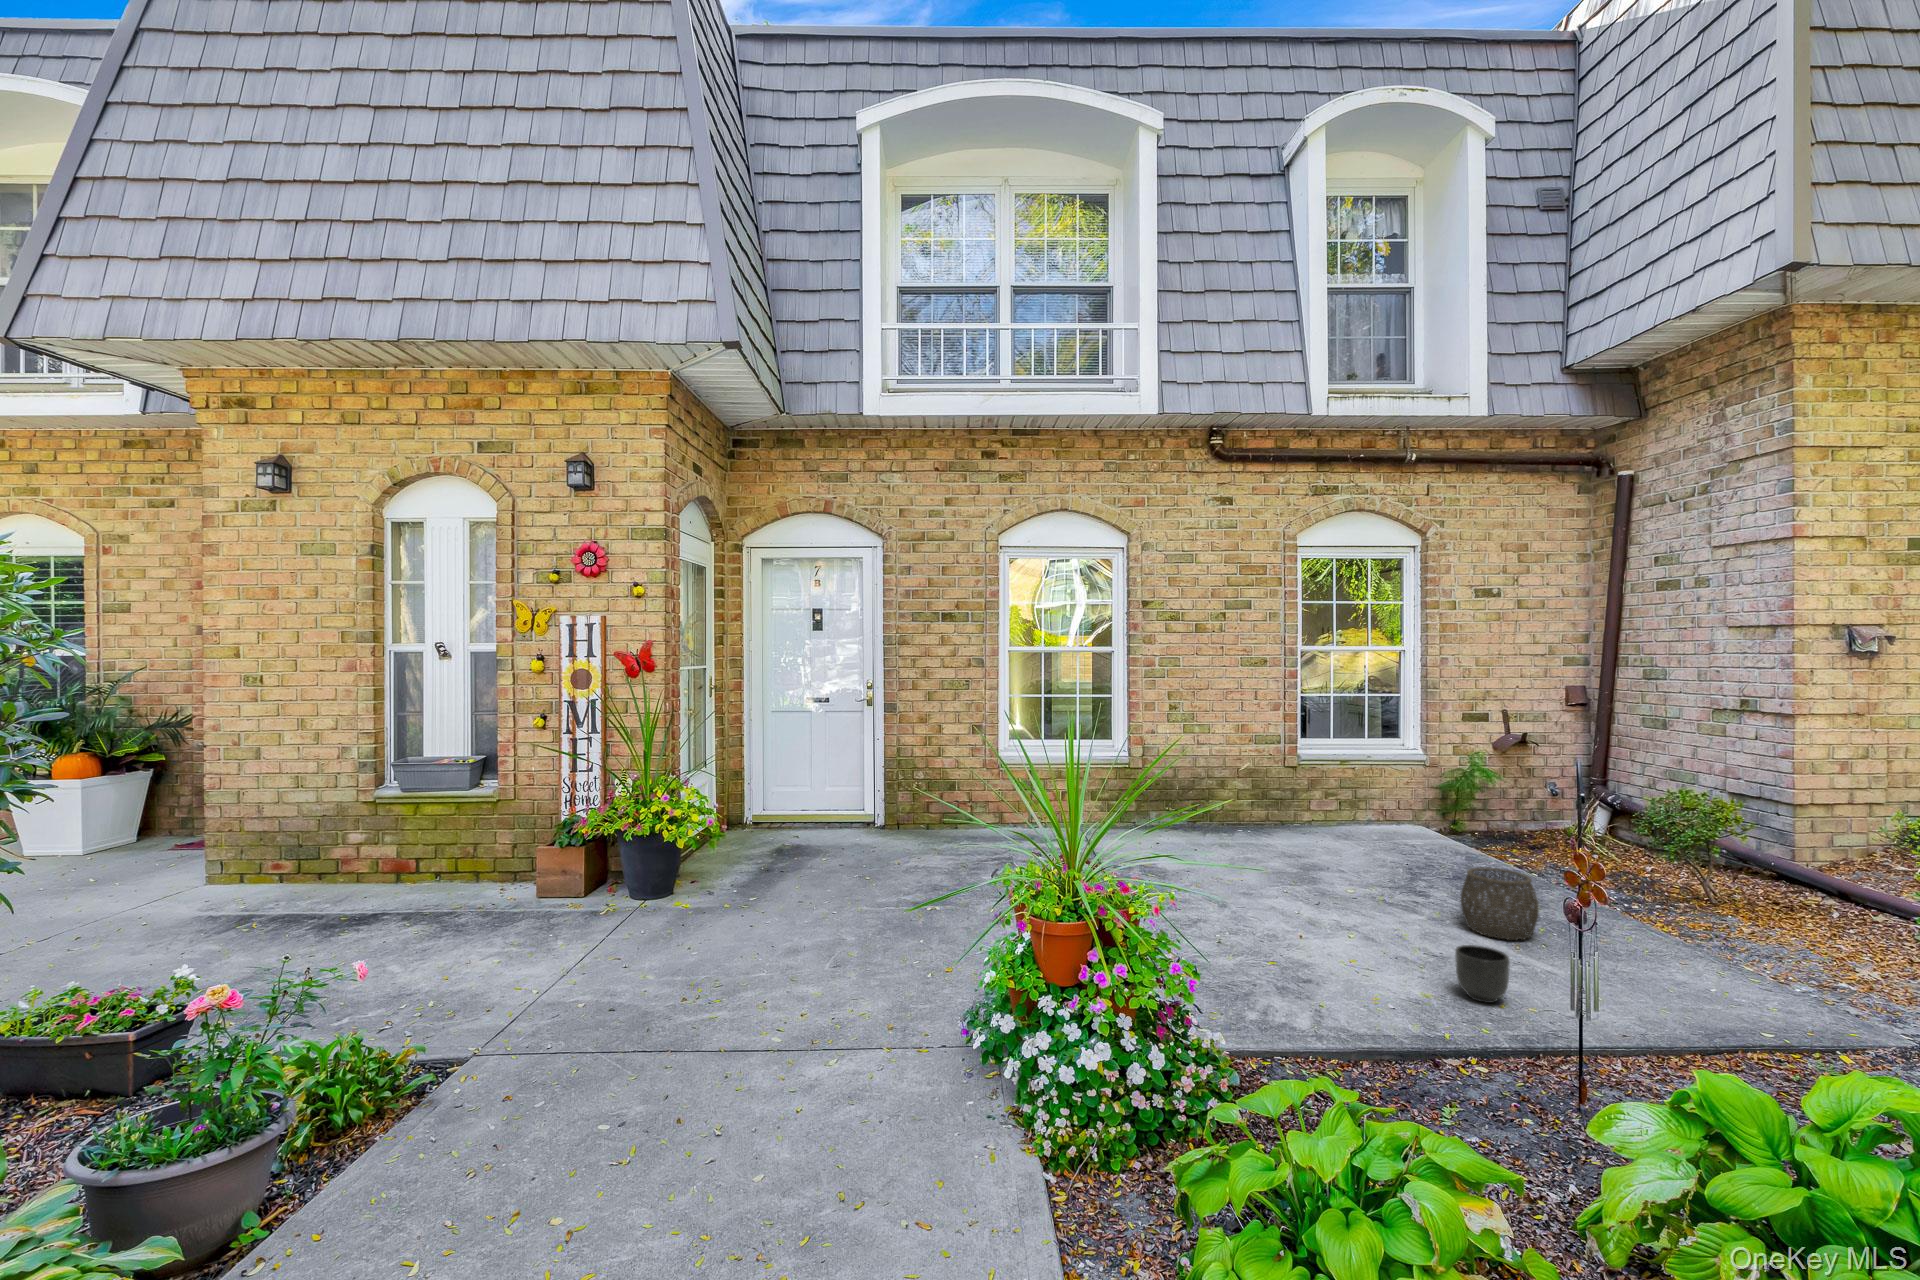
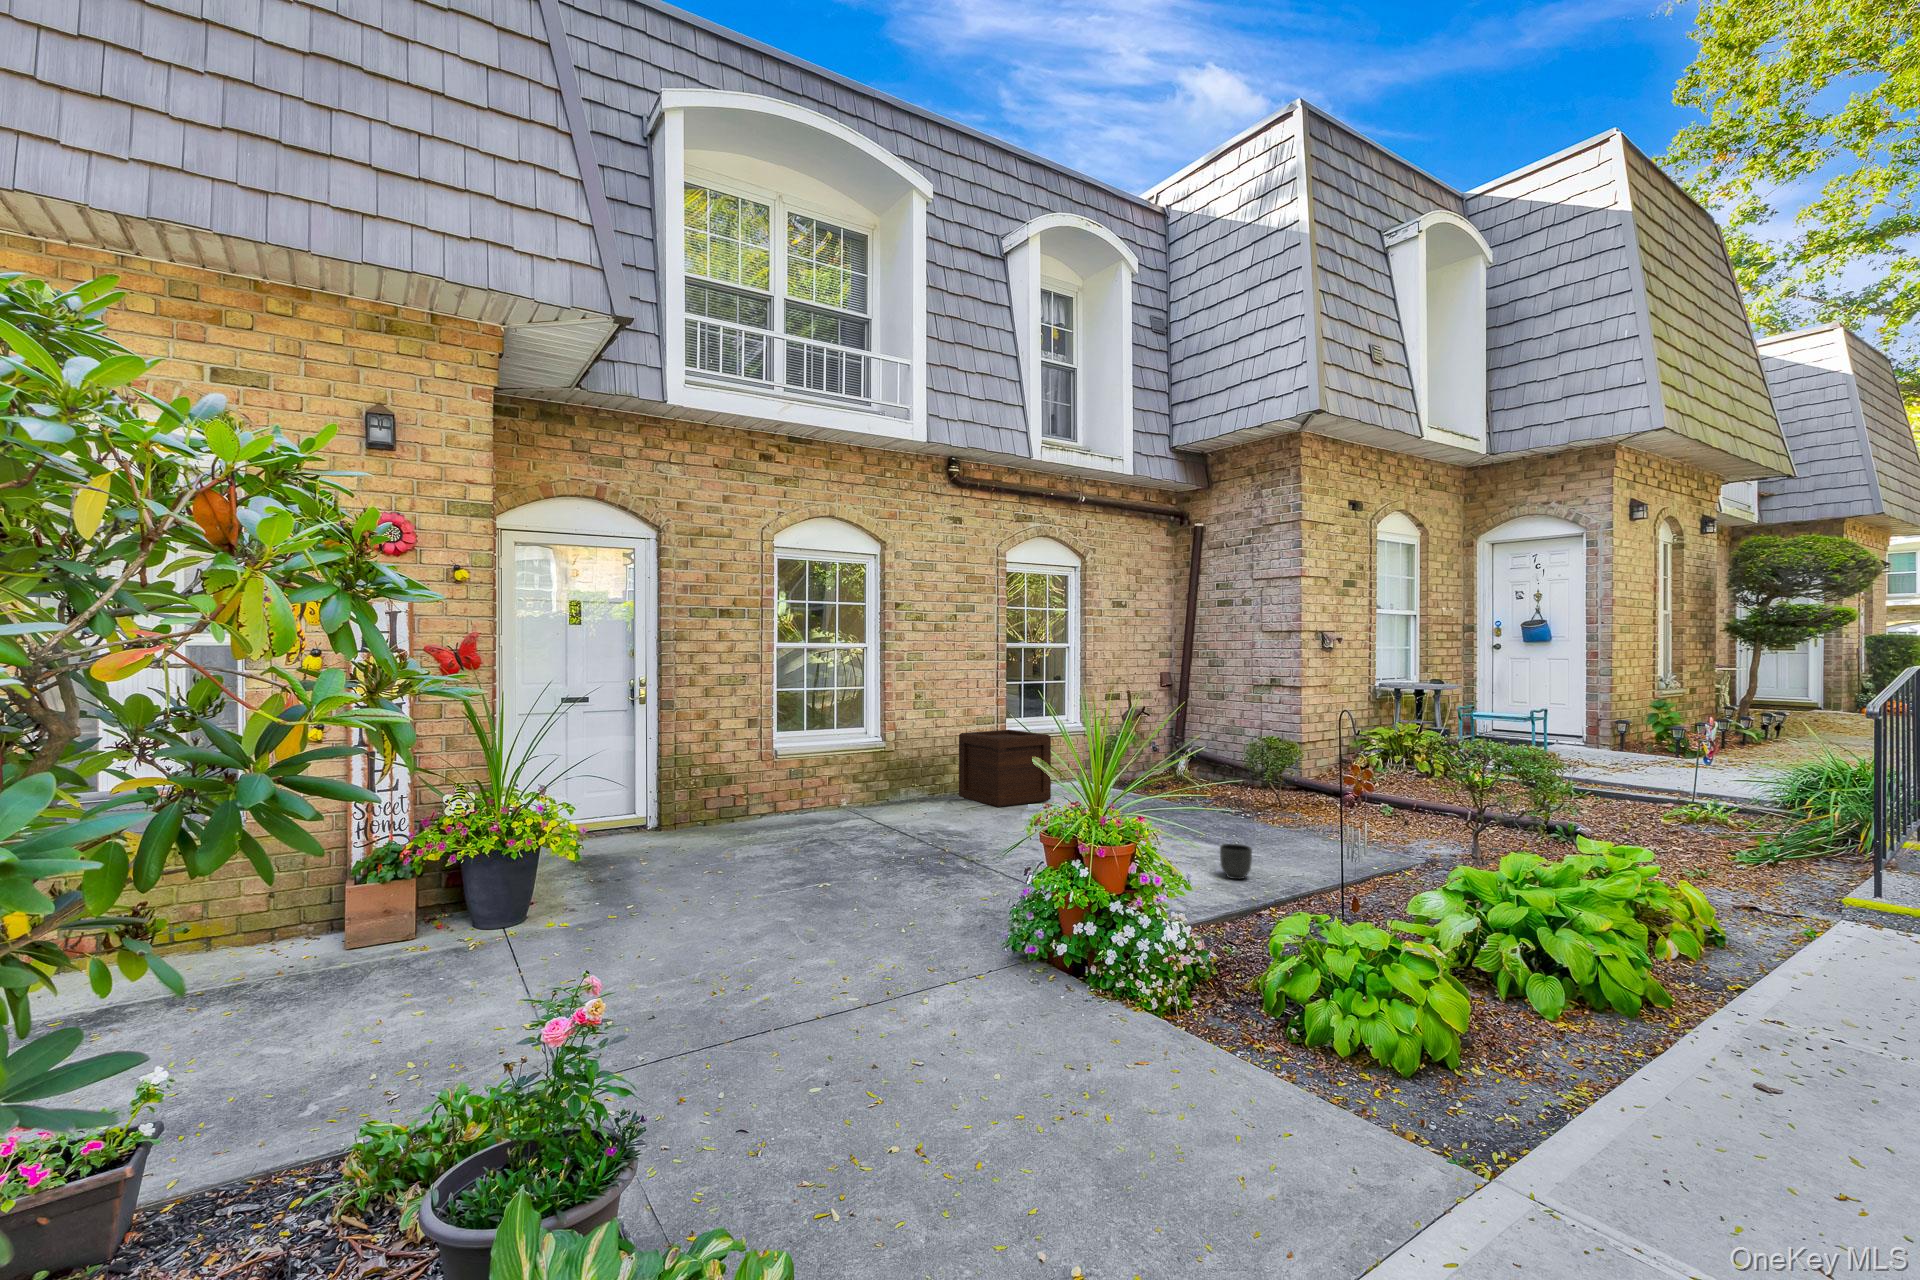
wooden crate: none [1227,750,1339,844] -> present [959,730,1051,807]
woven basket: present [1460,867,1539,940] -> none [1177,798,1225,845]

